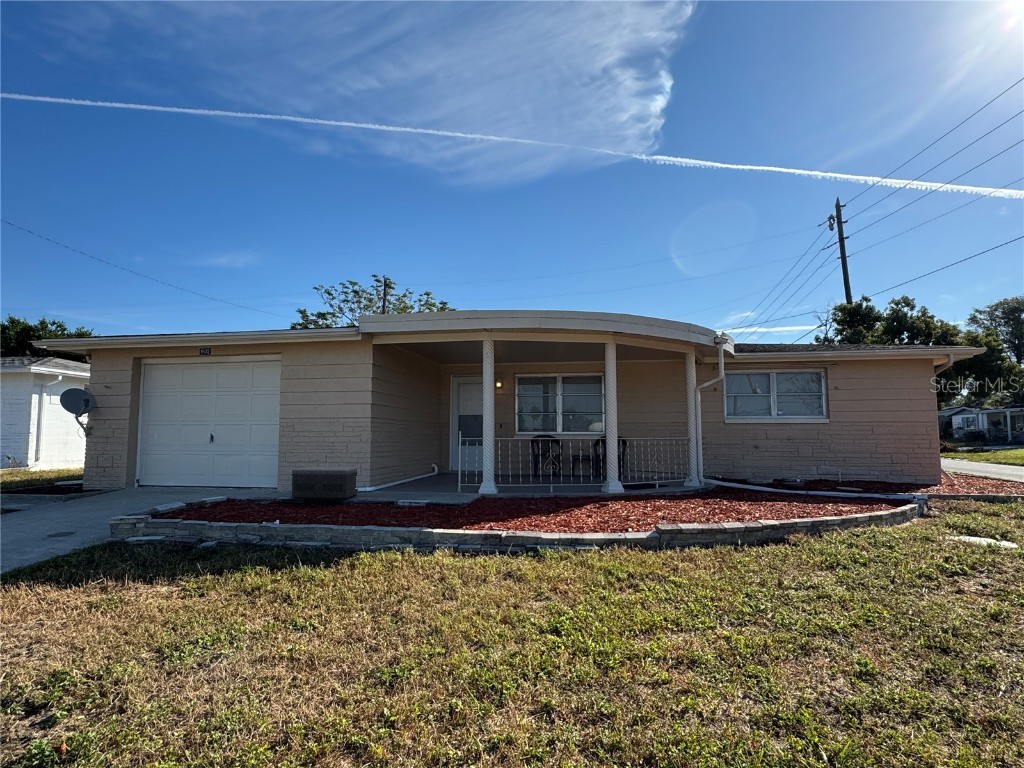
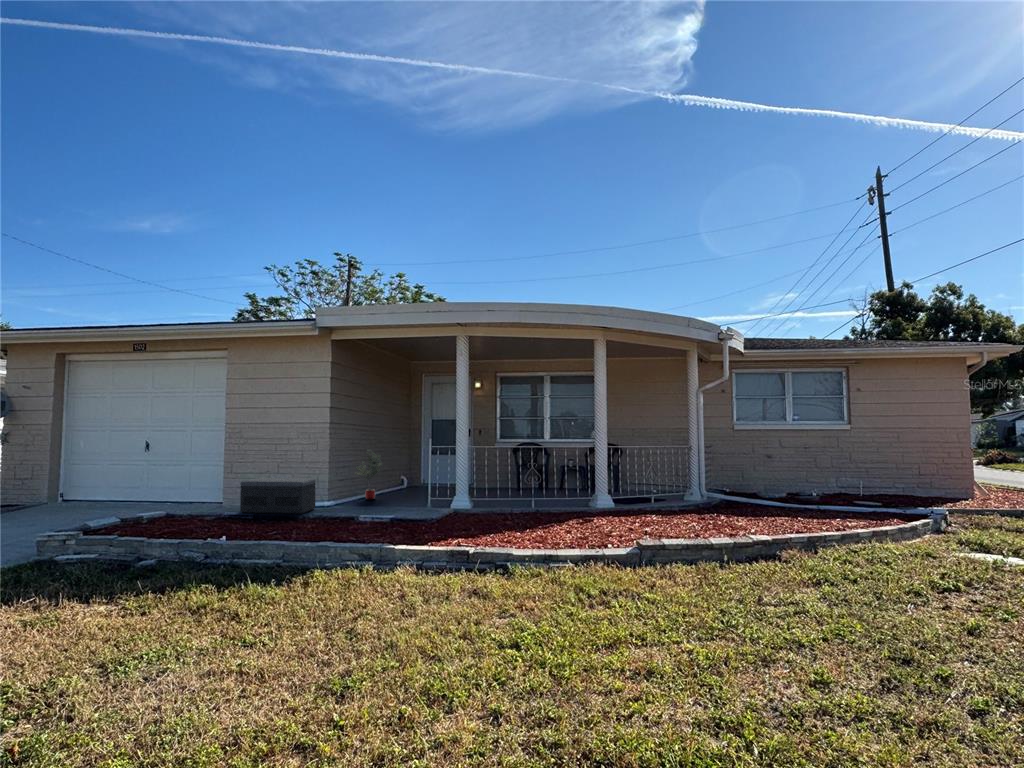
potted tree: none [391,441,417,486] -> present [355,450,382,500]

